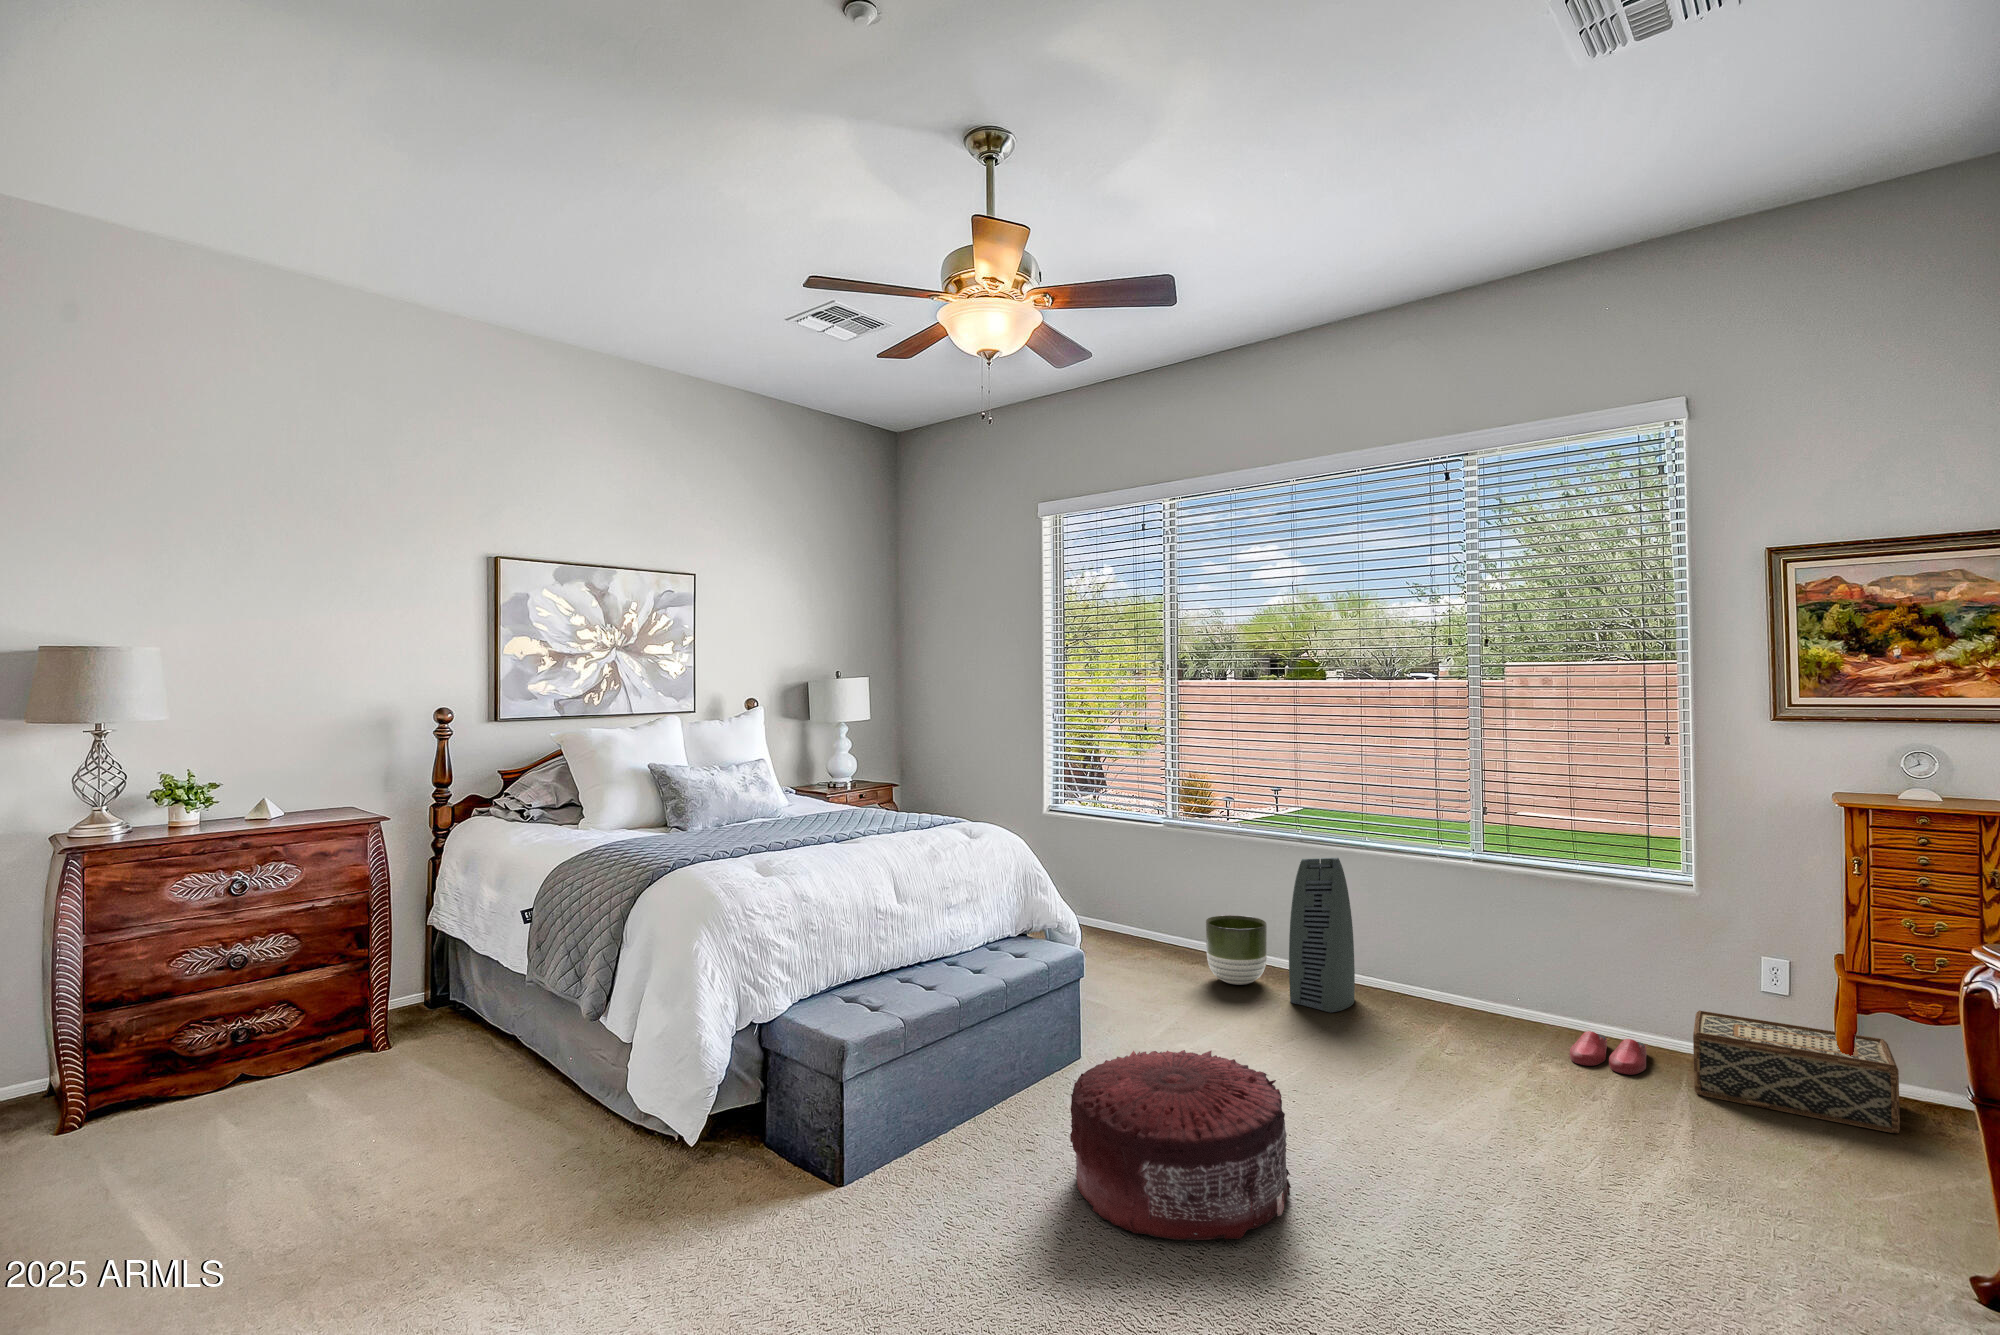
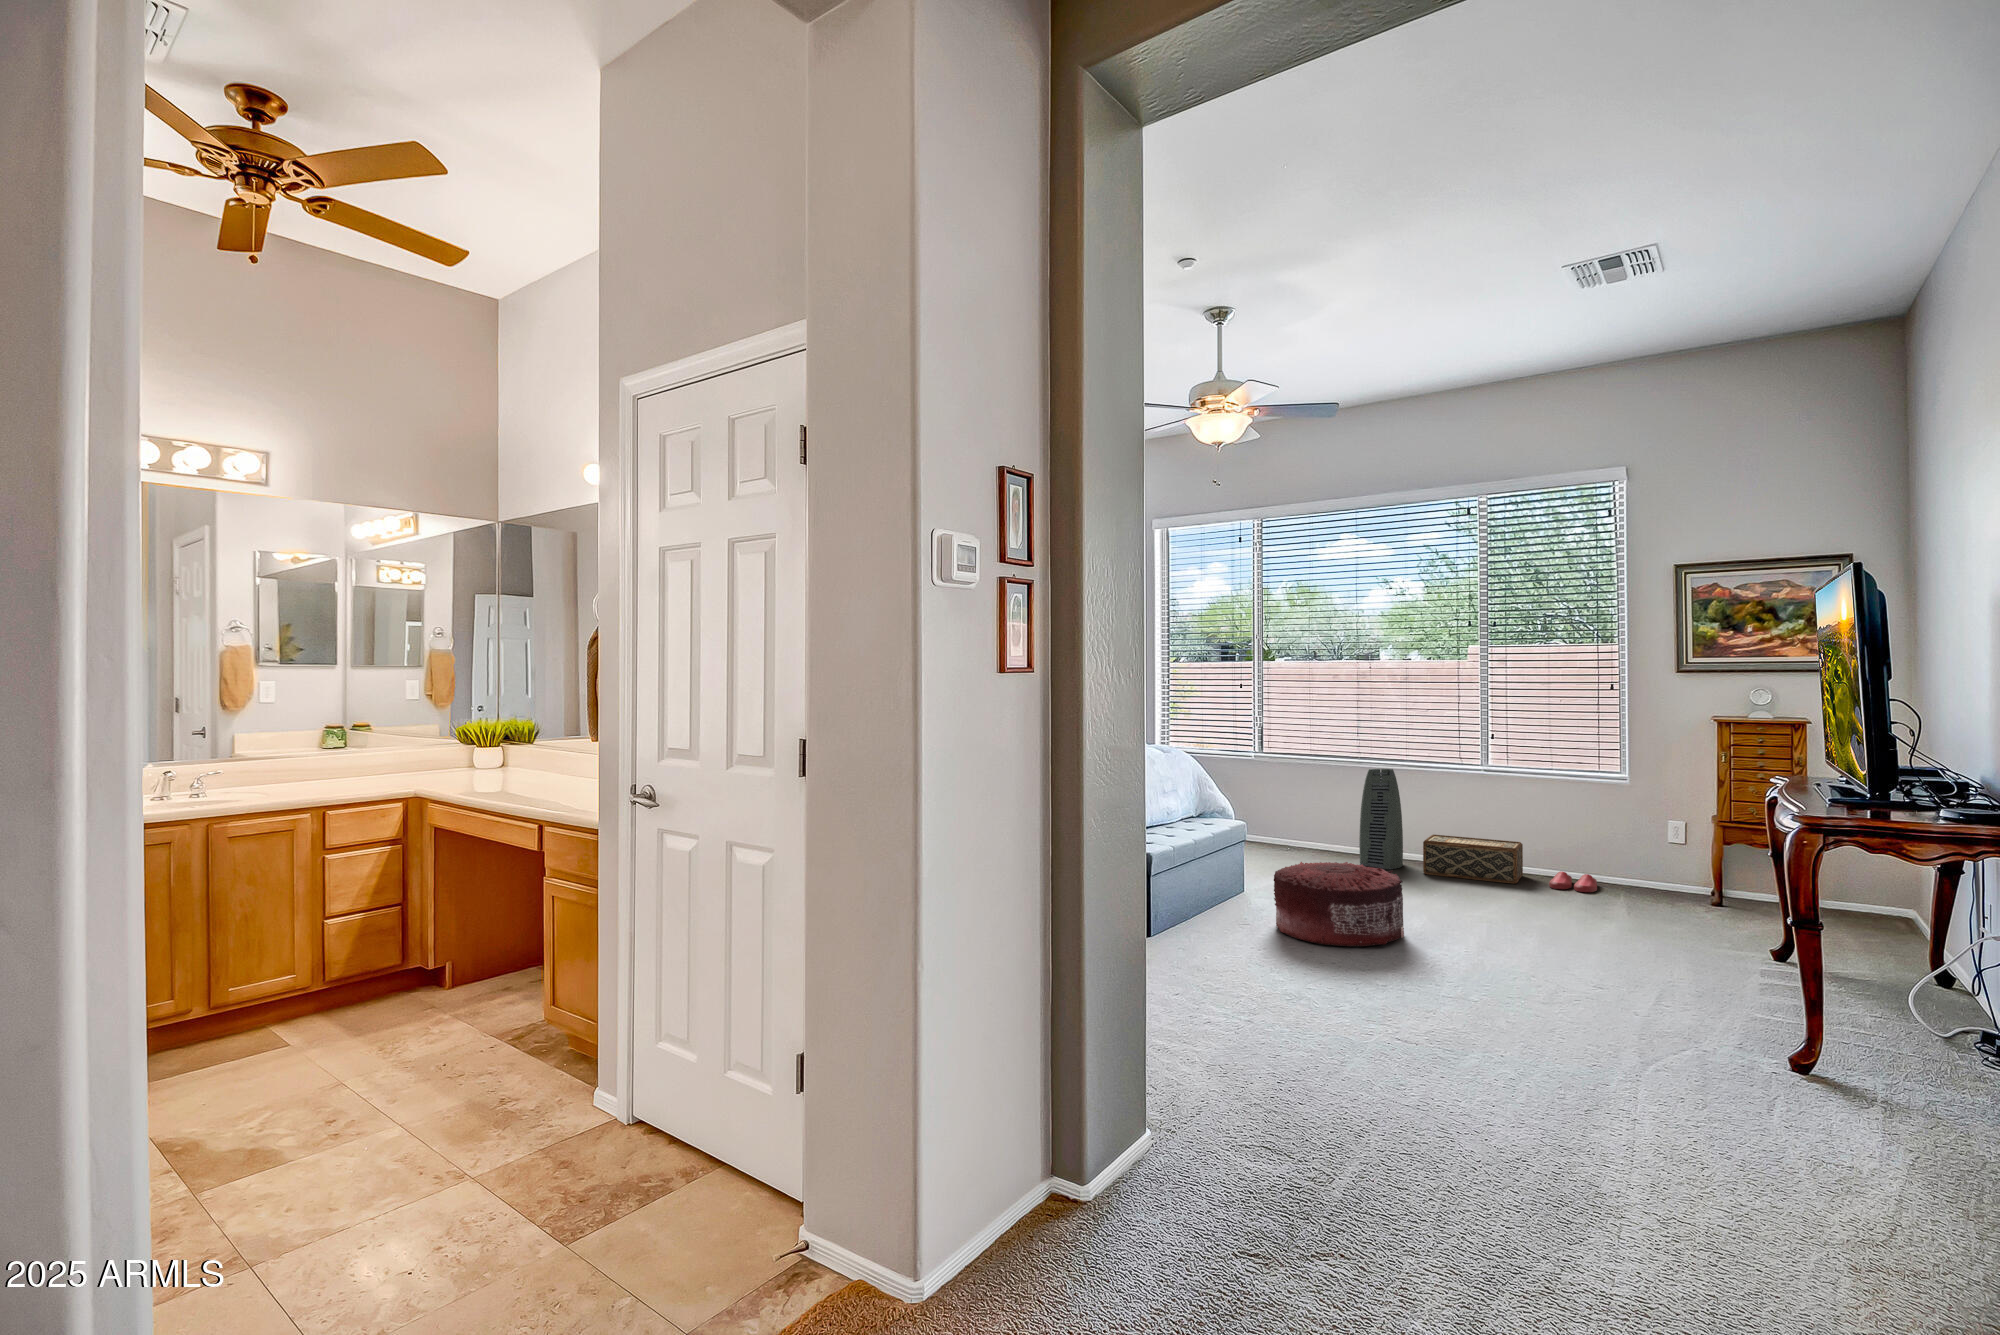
planter: present [1206,915,1267,985] -> none [1297,813,1340,858]
woven basket: present [1693,1011,1900,1133] -> present [1423,835,1523,884]

